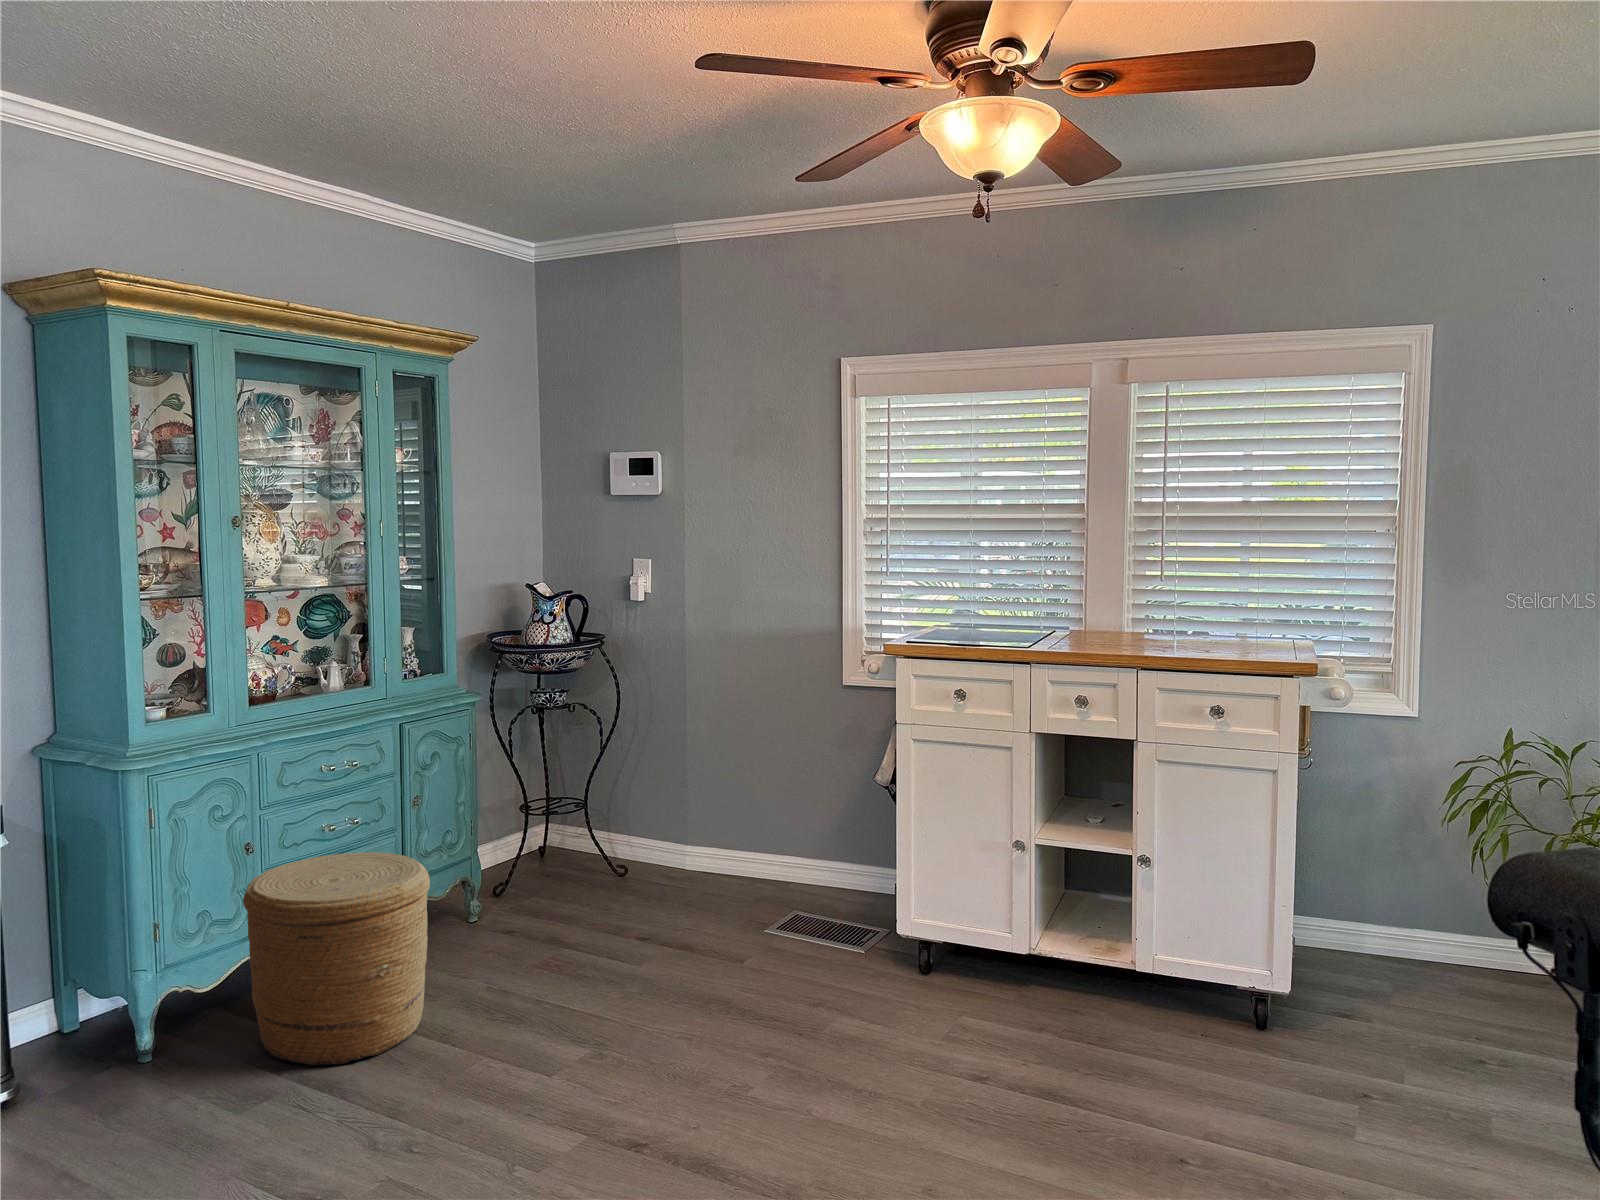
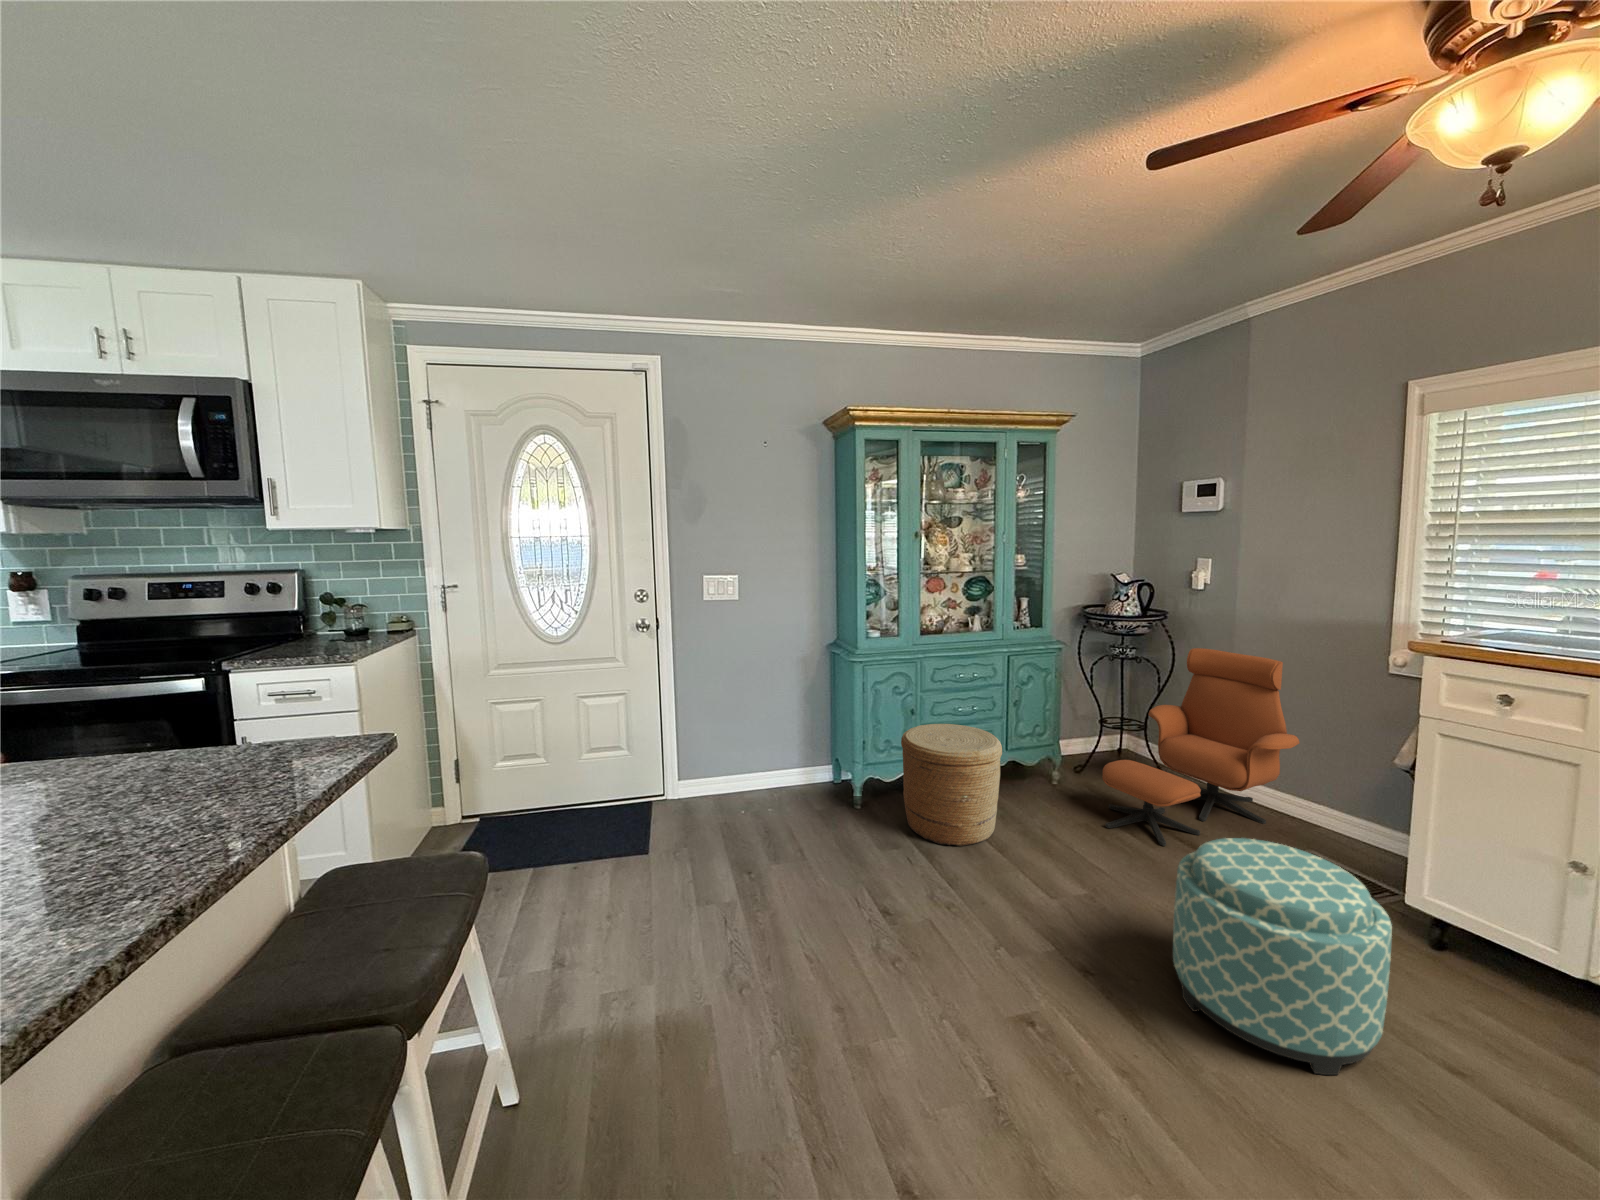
lounge chair: none [558,681,772,959] -> present [1102,648,1300,846]
ottoman: none [718,896,918,1131] -> present [1173,838,1392,1075]

